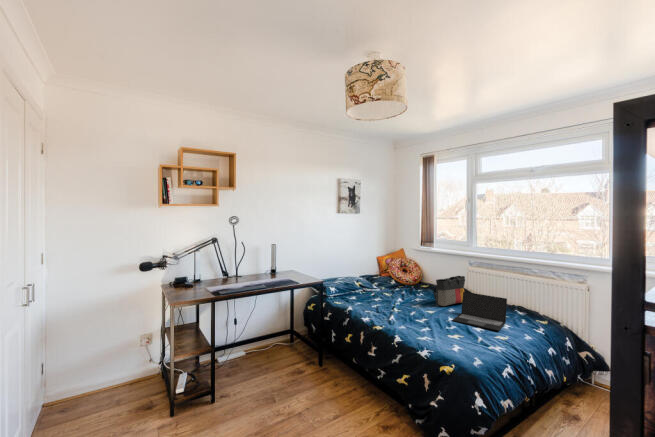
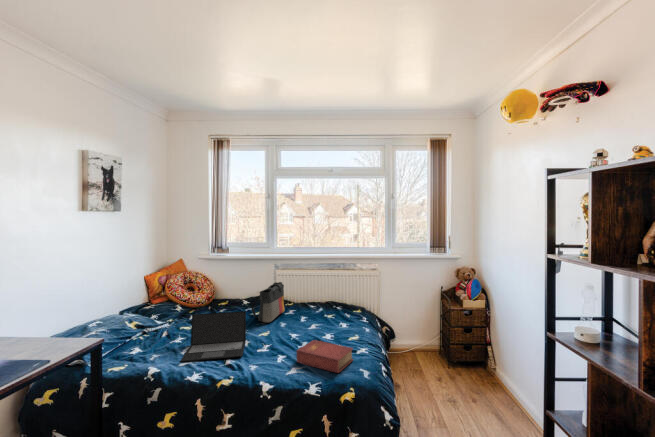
laptop: present [452,292,507,331] -> present [181,311,246,362]
book: none [432,324,478,351] -> present [297,340,353,373]

